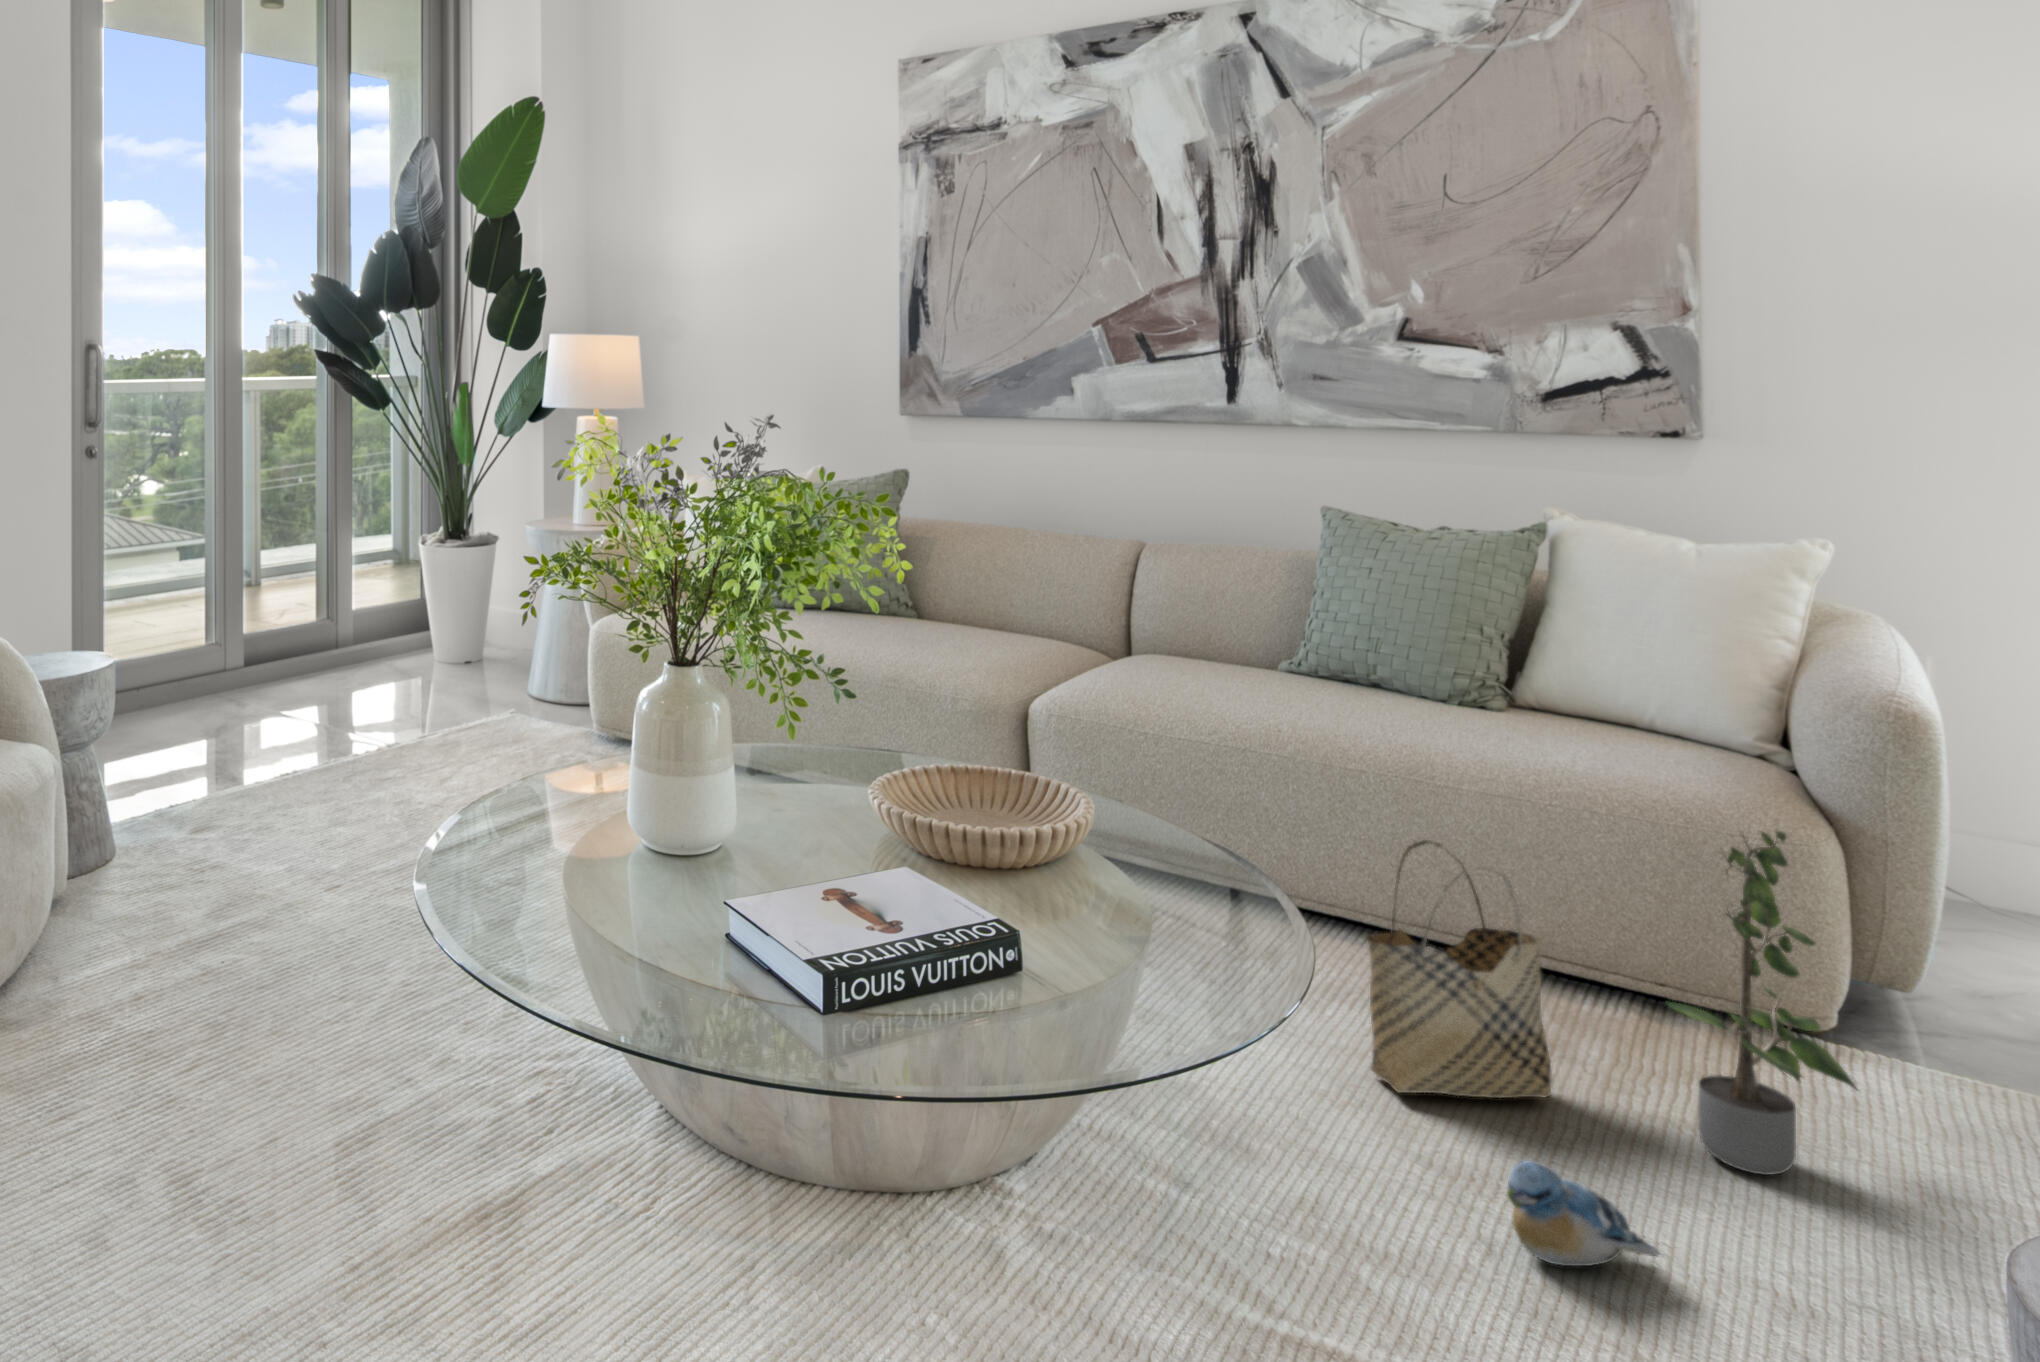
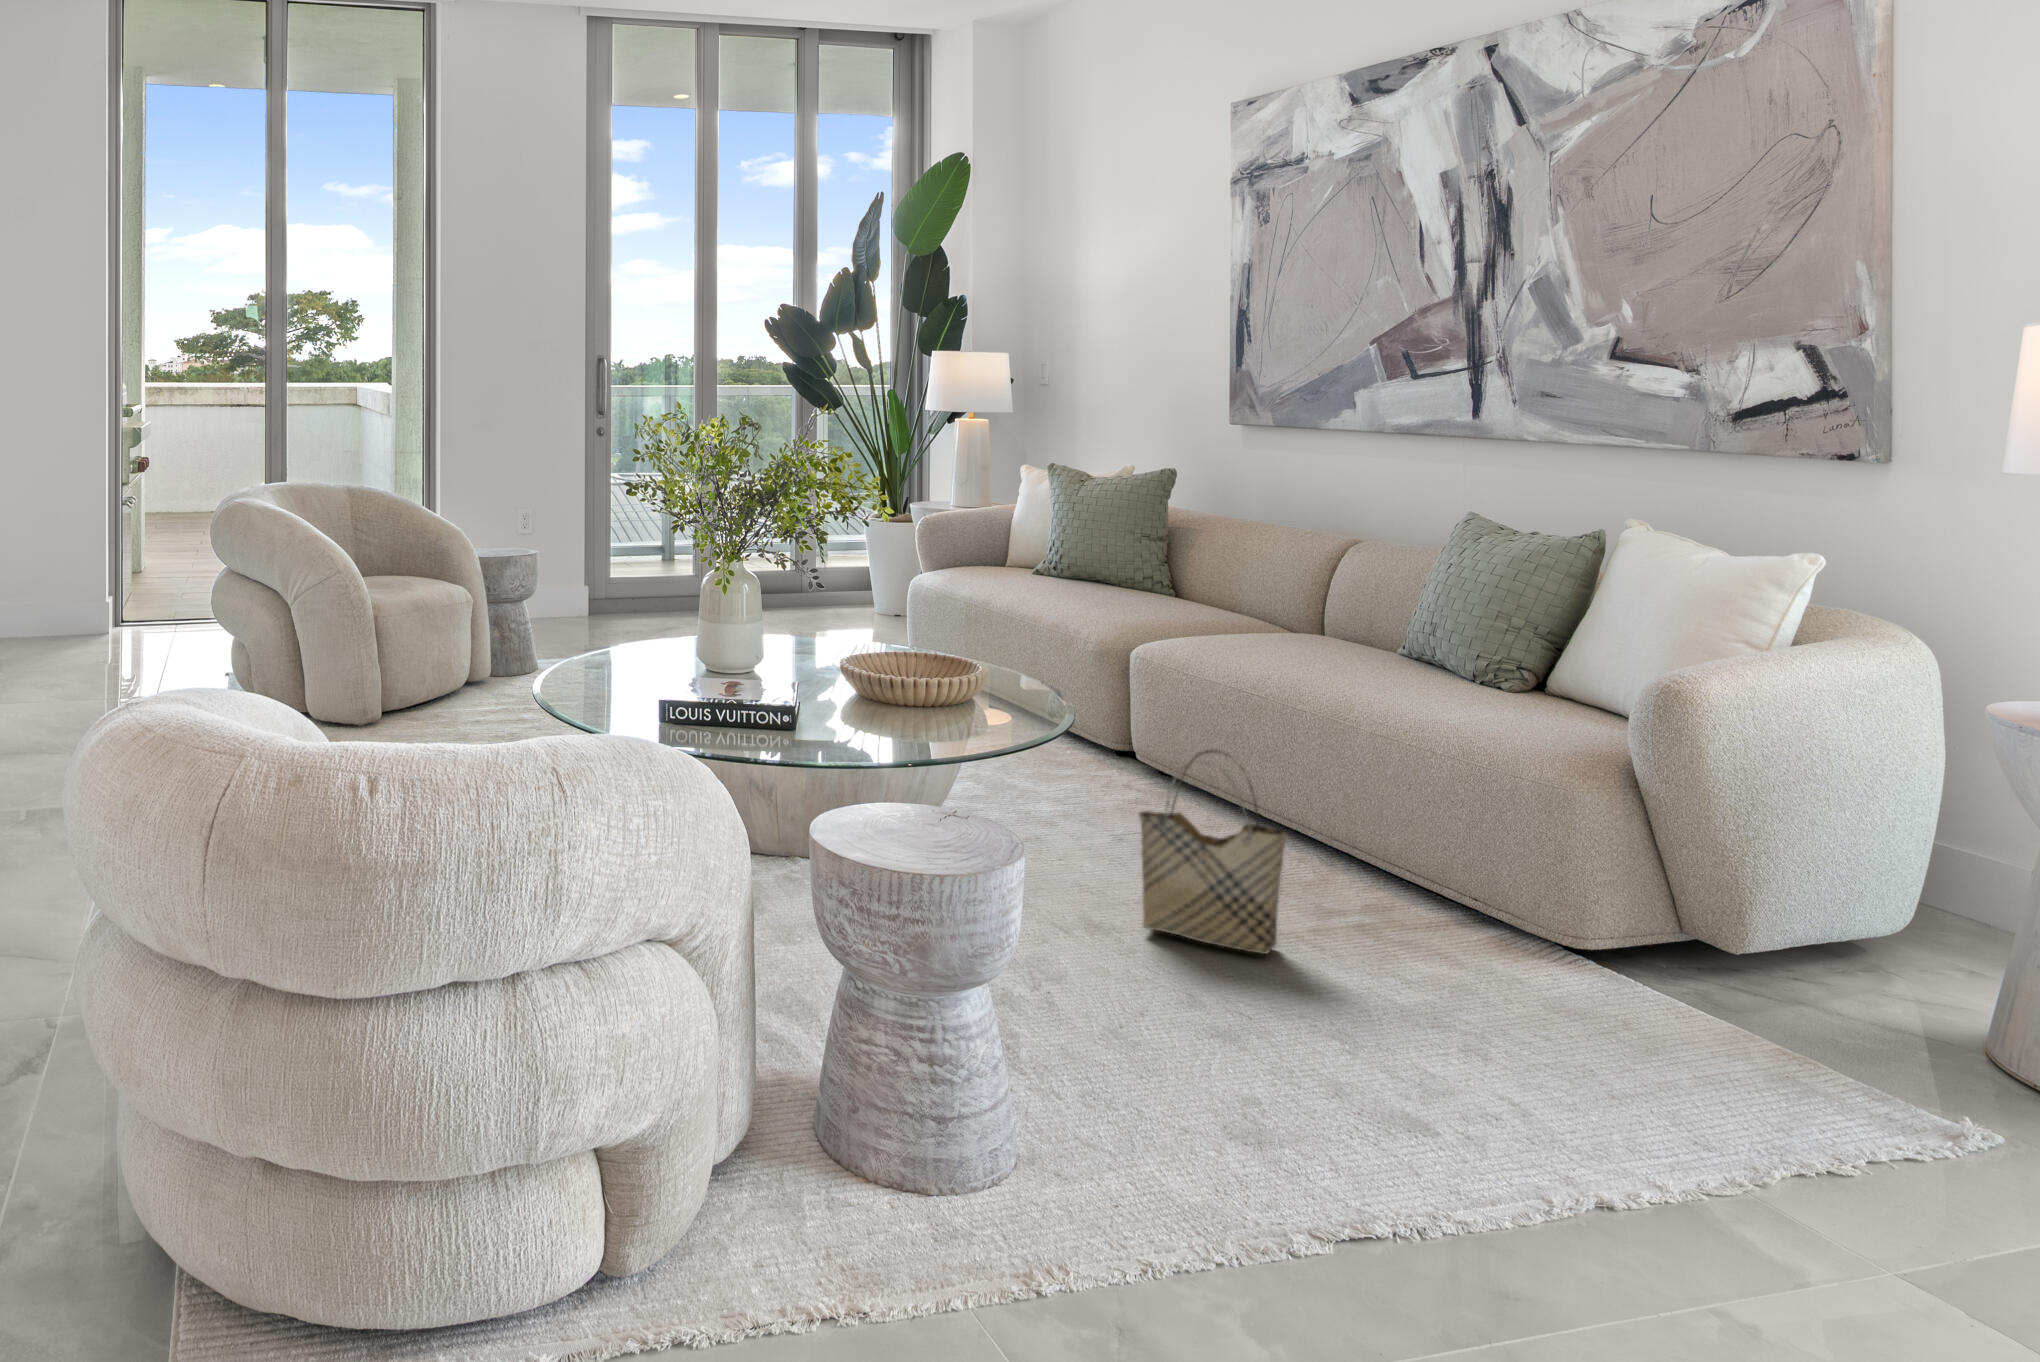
potted plant: present [1667,830,1857,1175] -> none [1300,746,1478,1021]
plush toy: present [1507,1161,1660,1266] -> none [1051,929,1160,1009]

